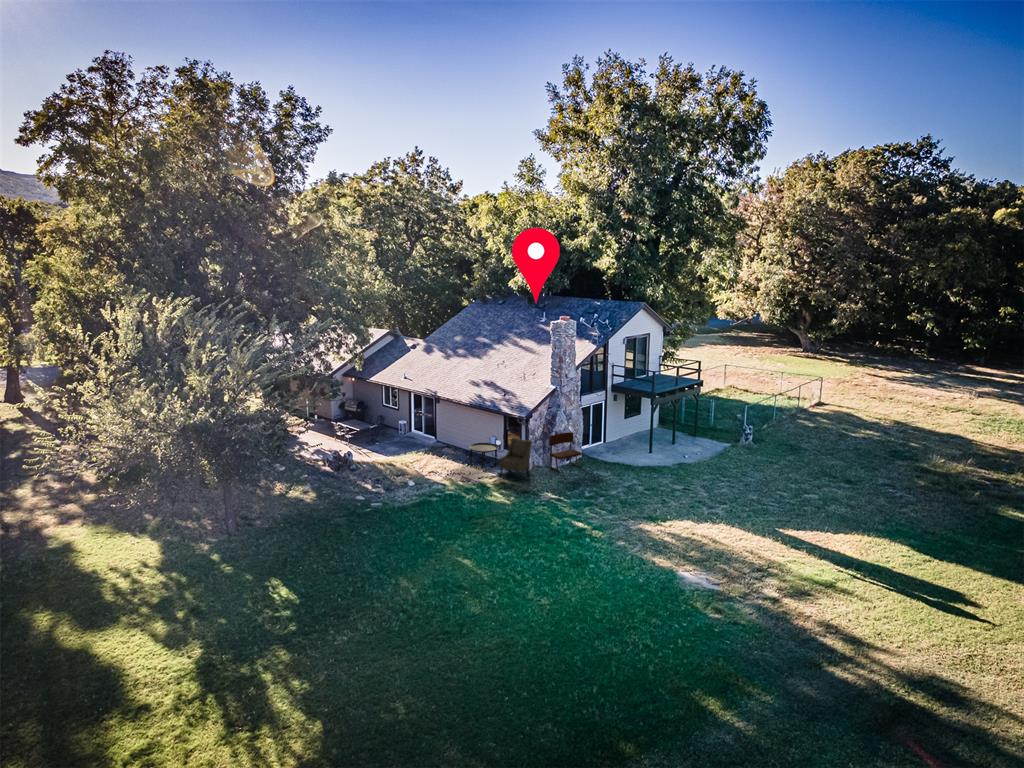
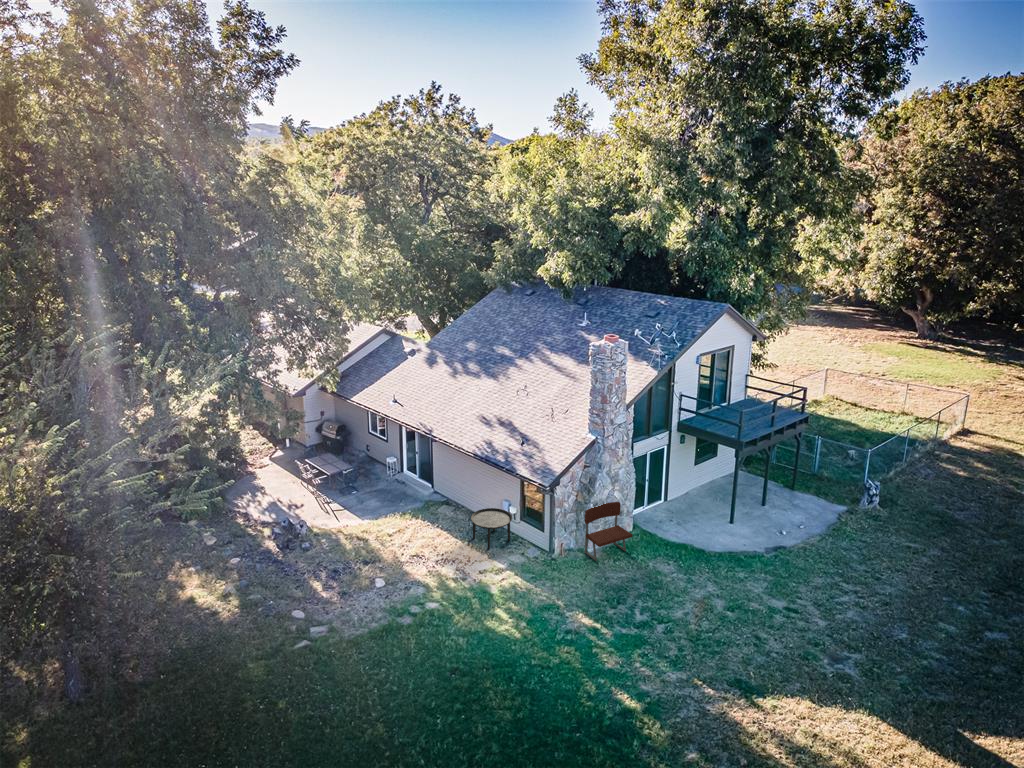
chair: present [499,438,532,476] -> none [511,509,560,573]

